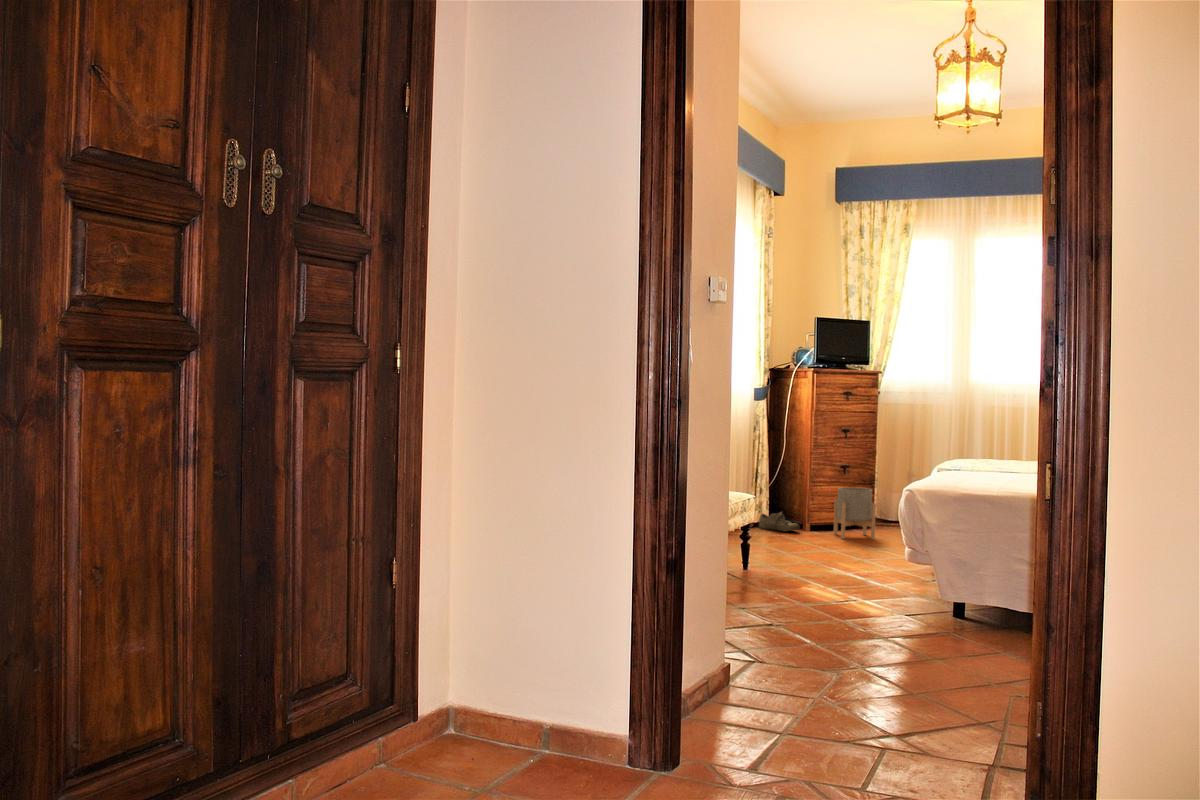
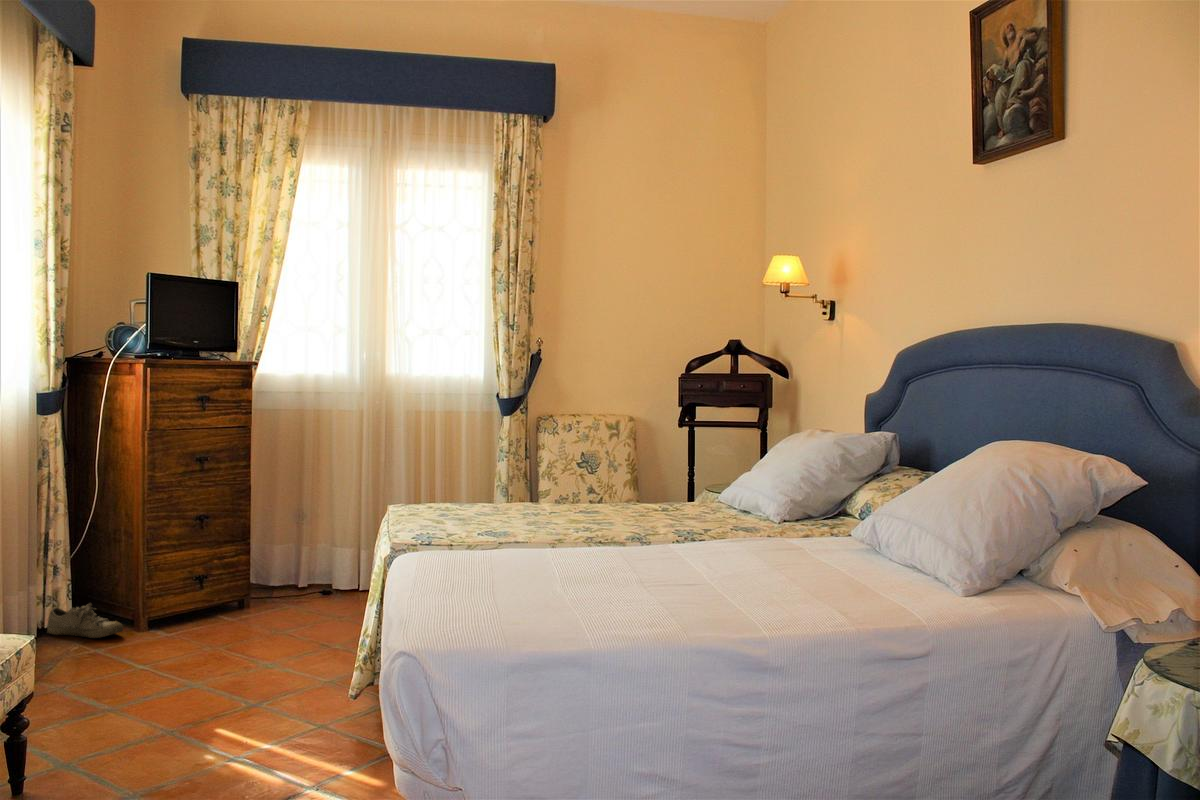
planter: present [834,487,876,539] -> none [183,553,253,643]

